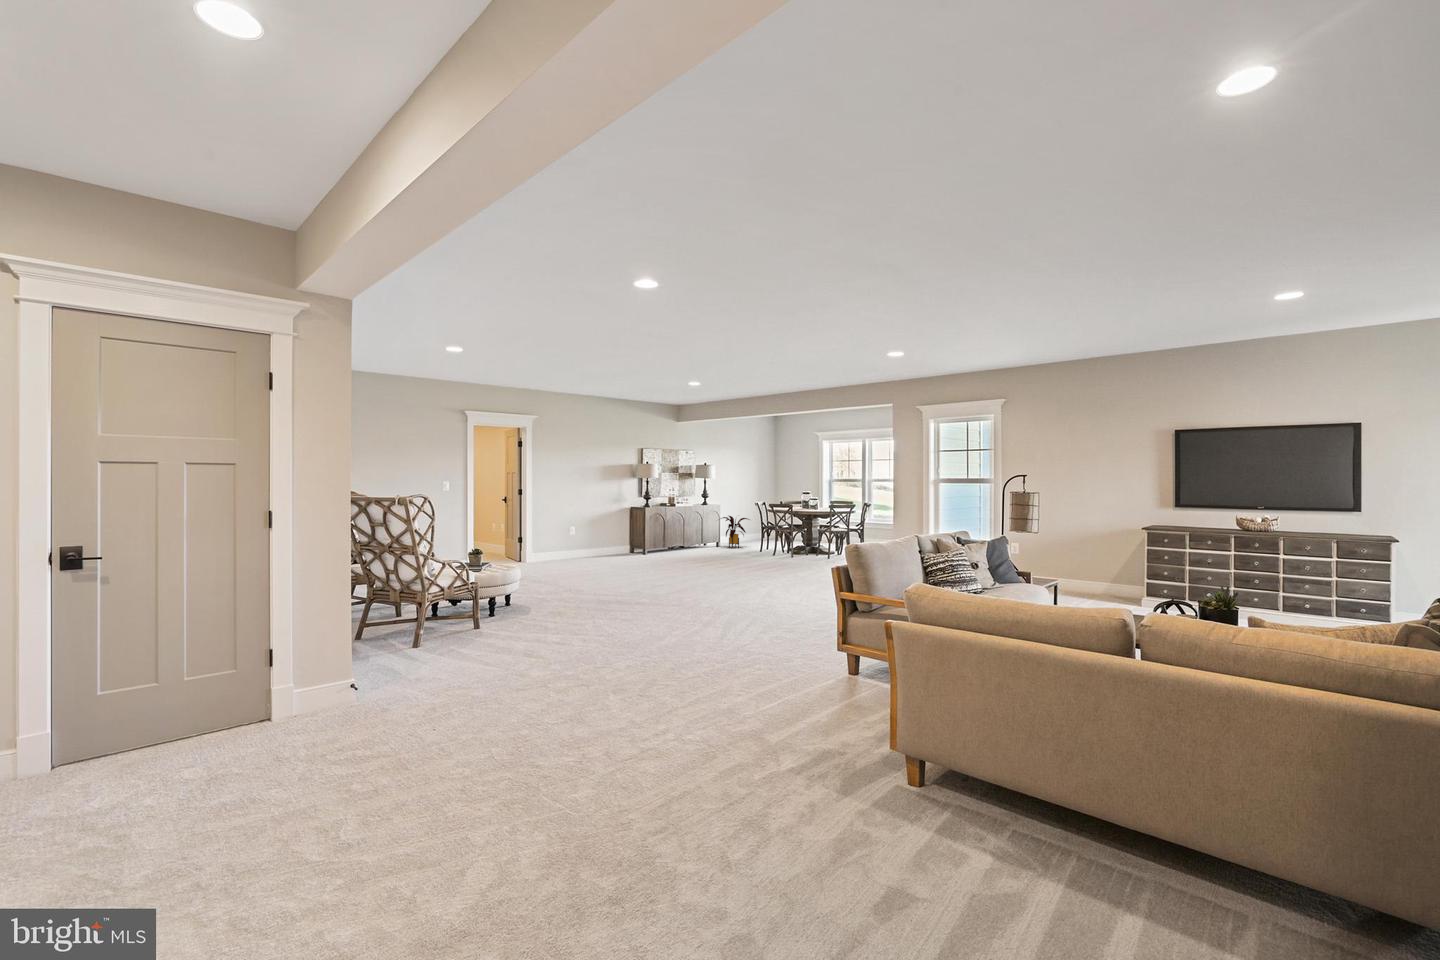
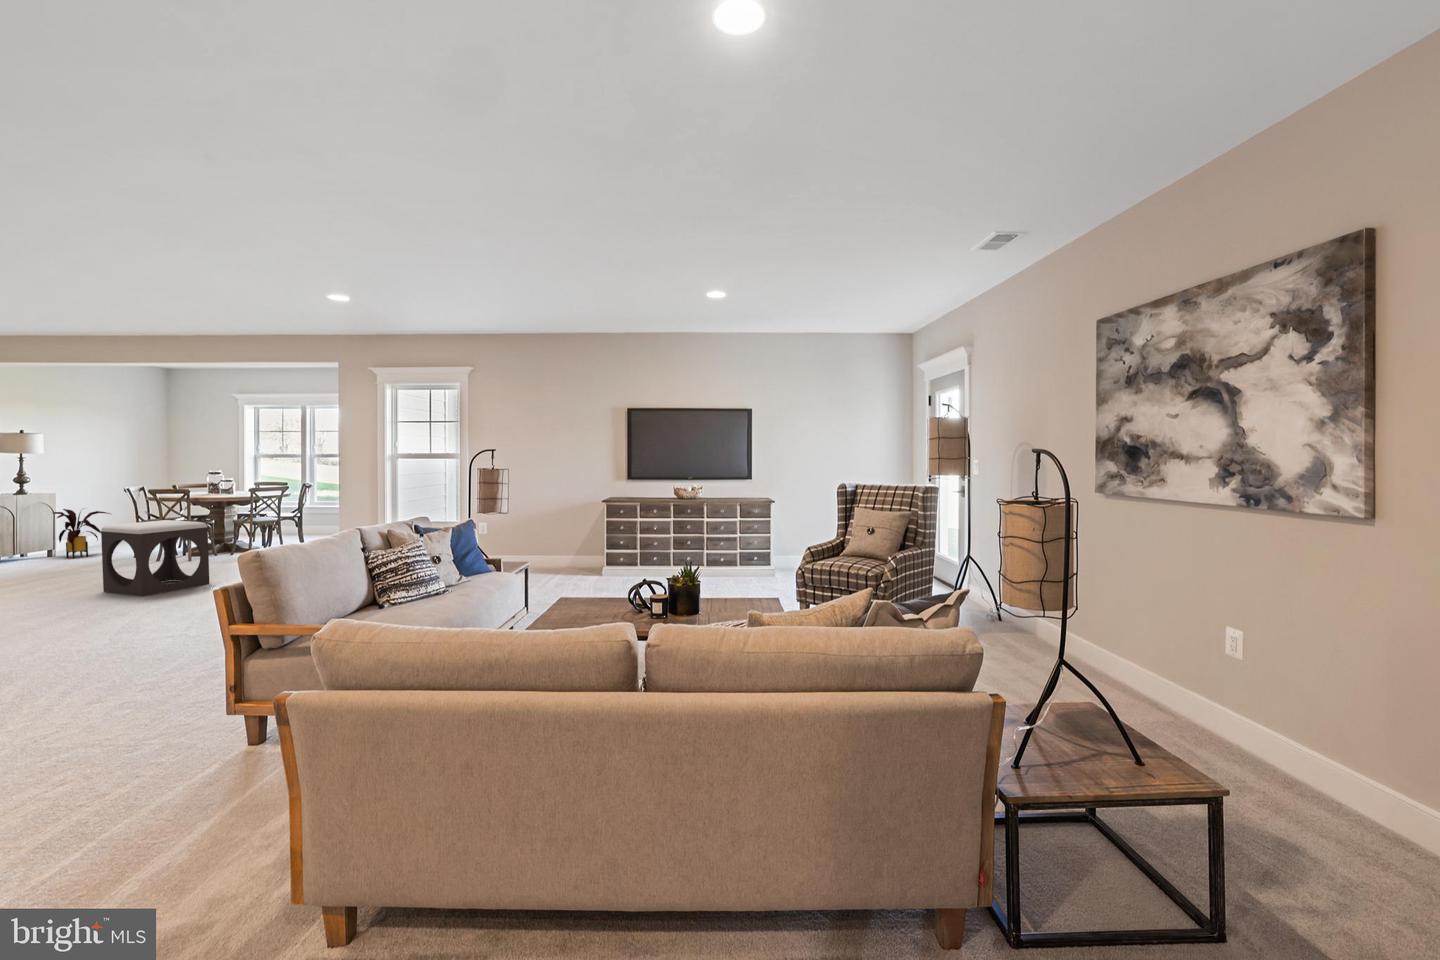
footstool: none [752,526,808,576] -> present [101,520,209,596]

